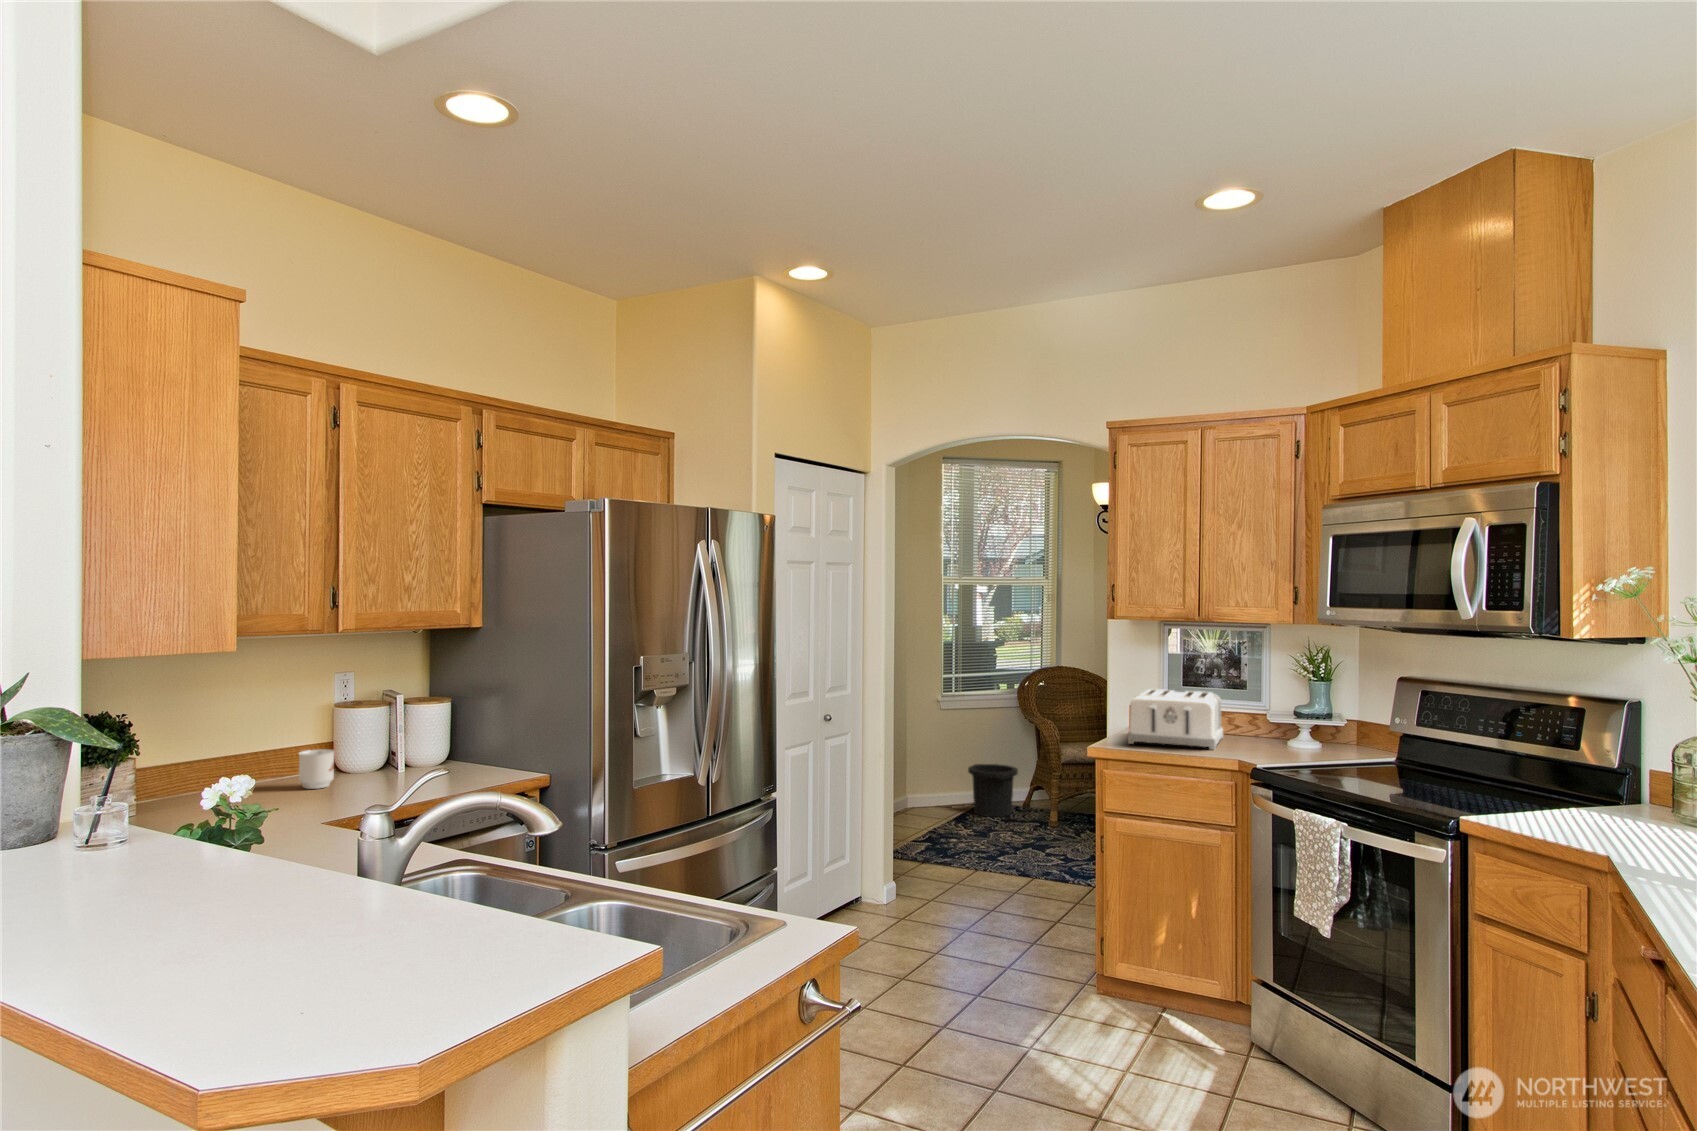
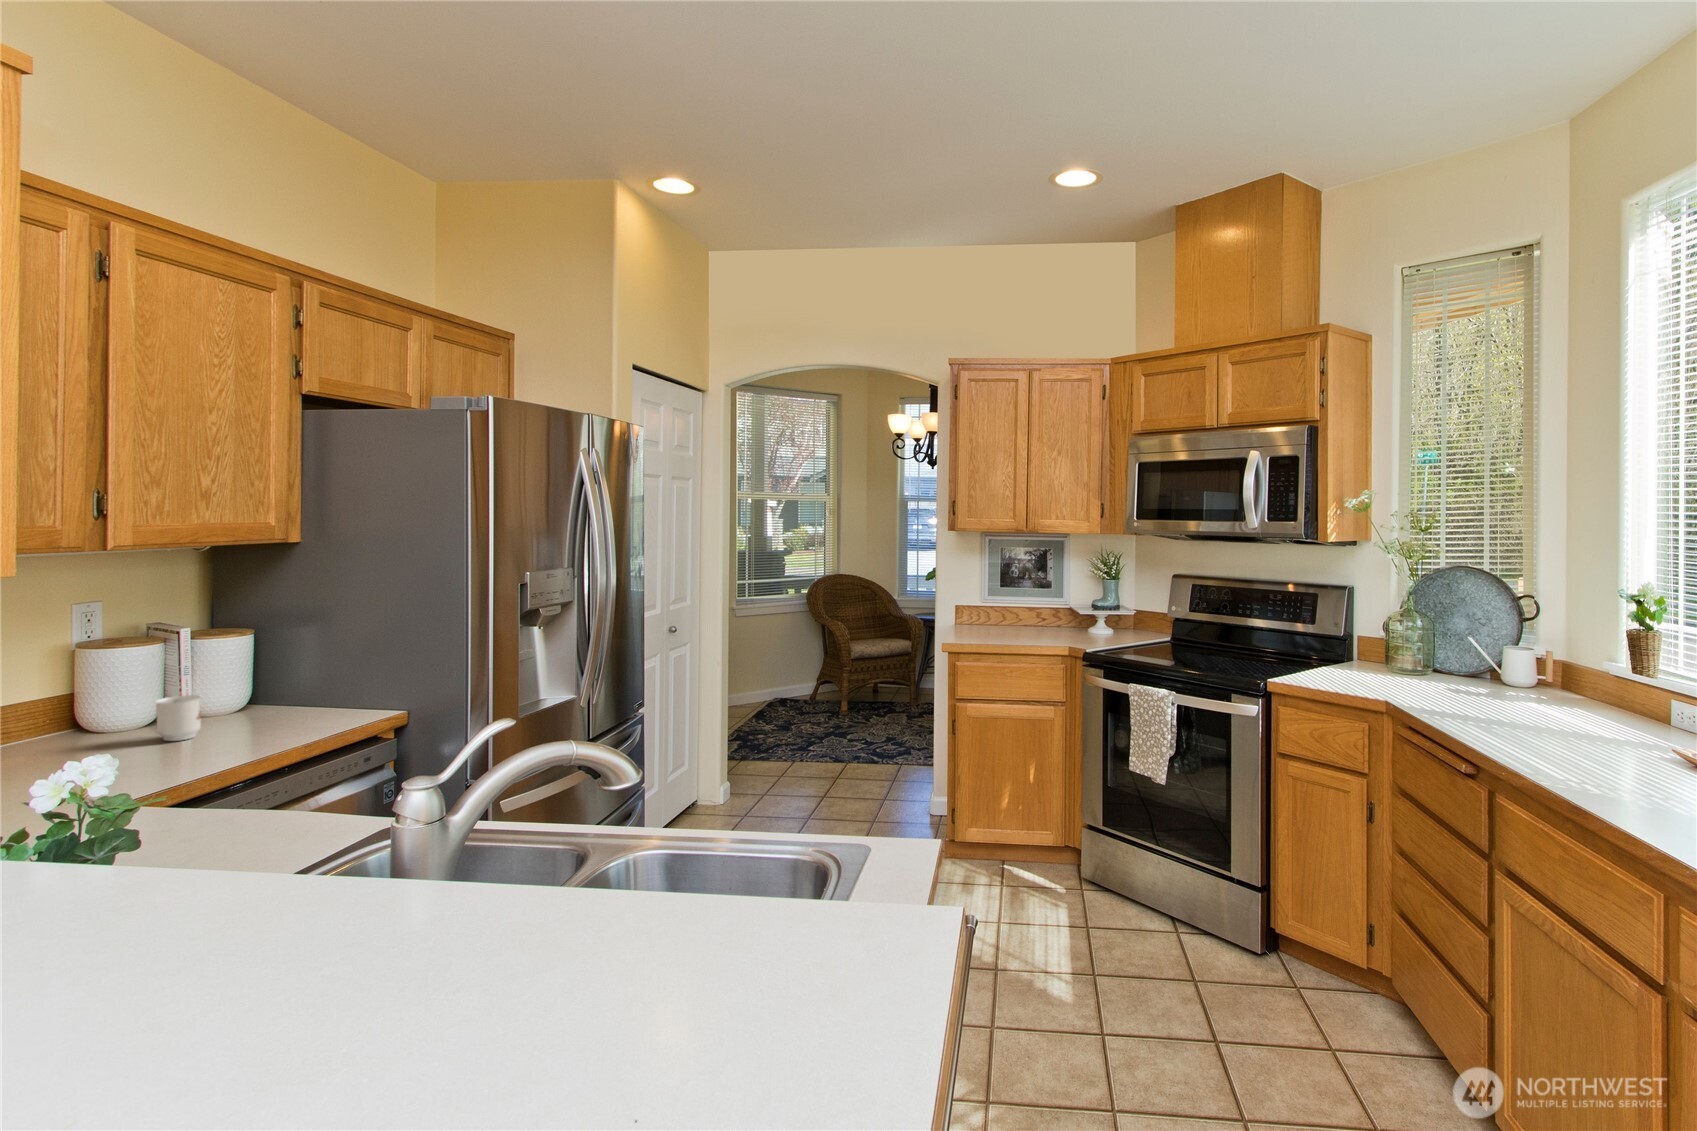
toaster: present [1128,689,1223,750] -> none [968,591,1042,641]
trash can: present [968,764,1018,817] -> none [764,665,809,712]

